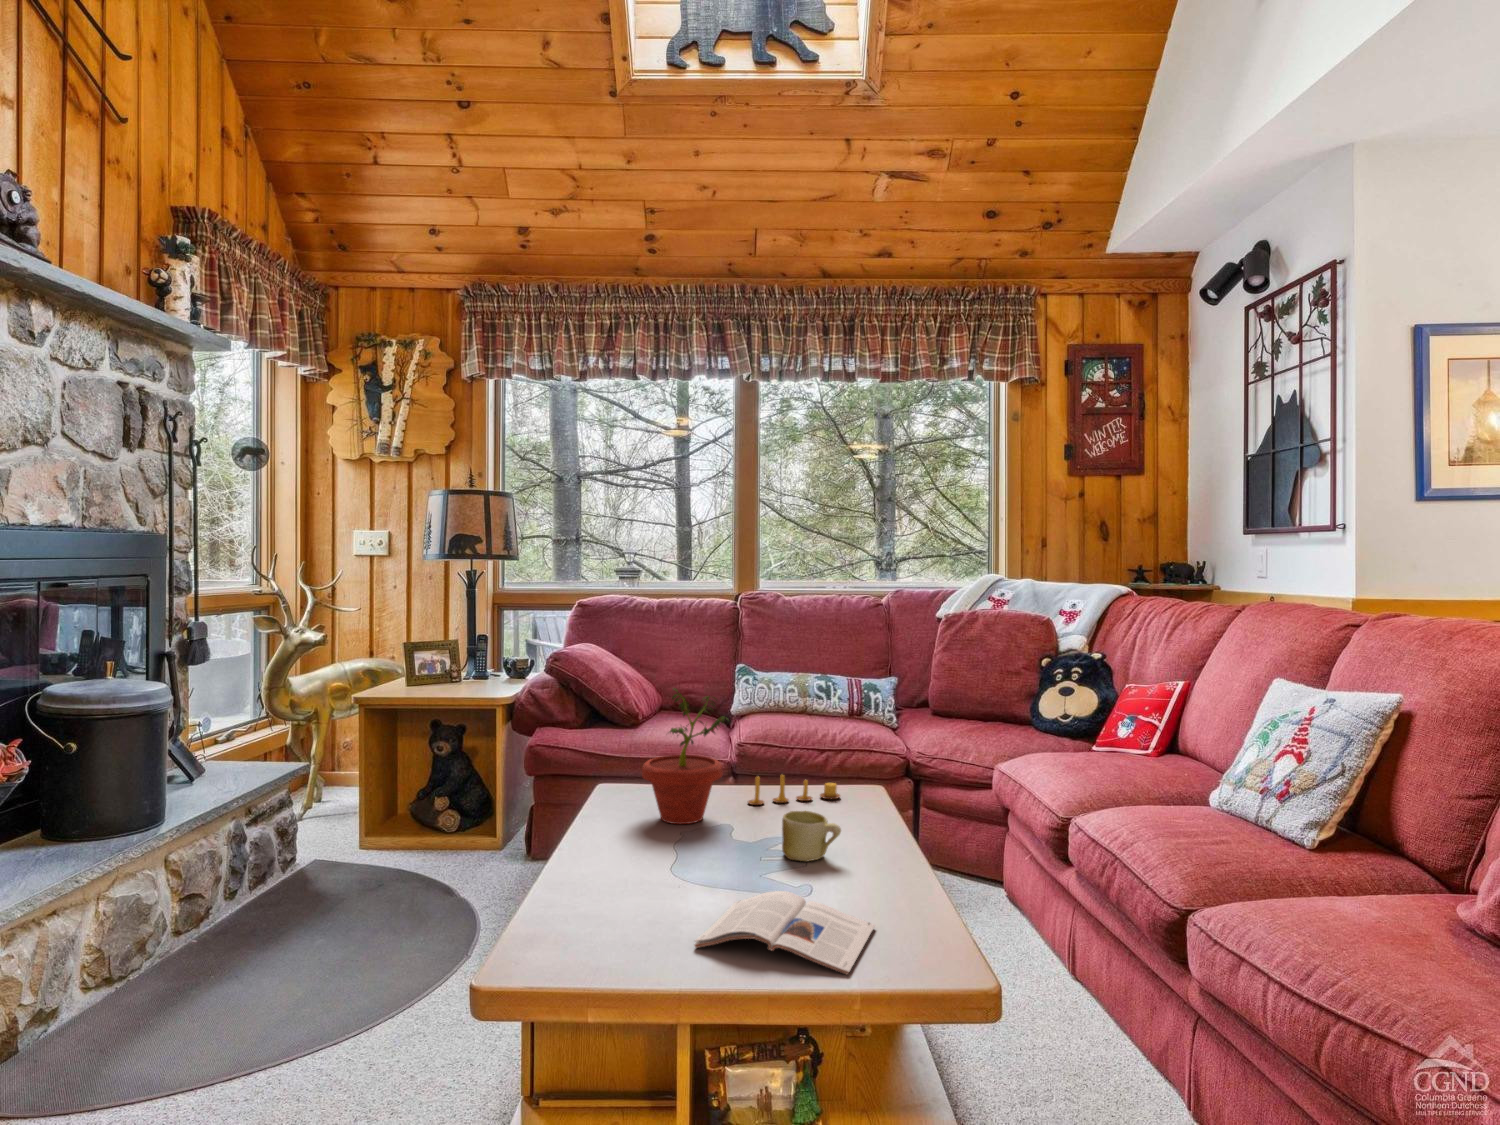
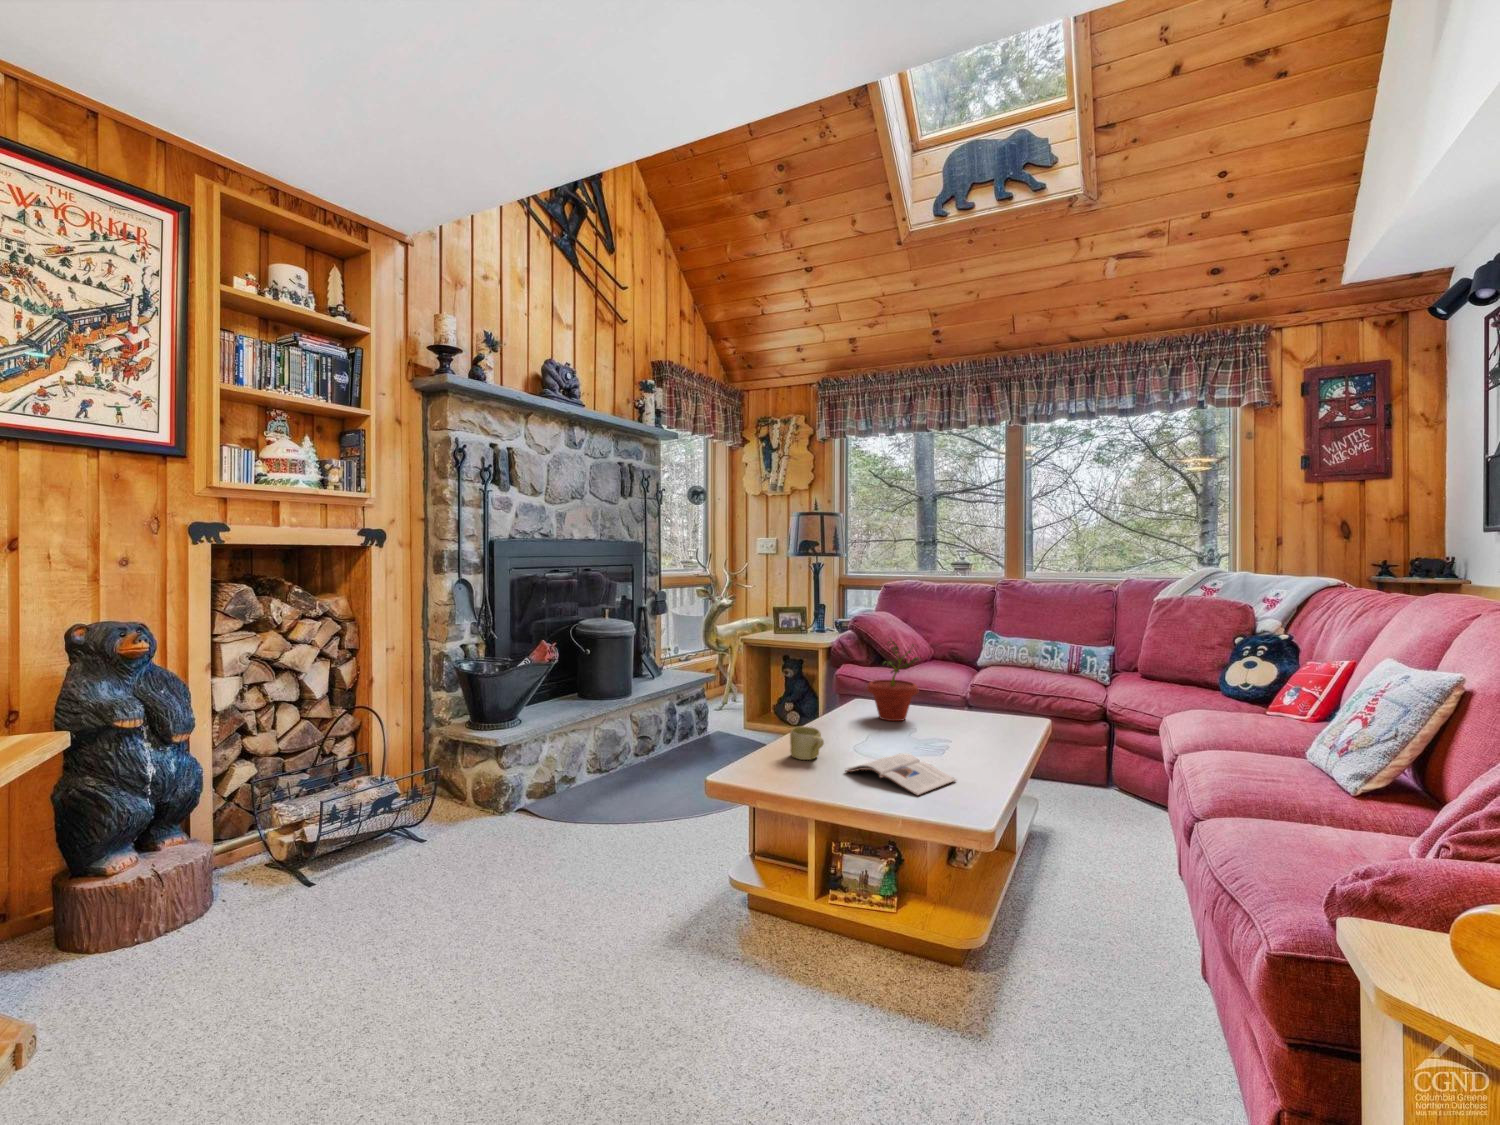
candle: present [748,775,840,805] -> none [942,697,1010,720]
mug: present [782,811,841,861] -> present [790,726,824,760]

